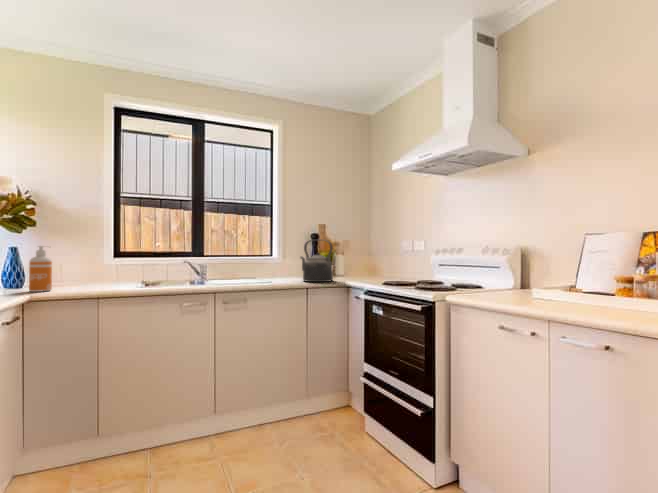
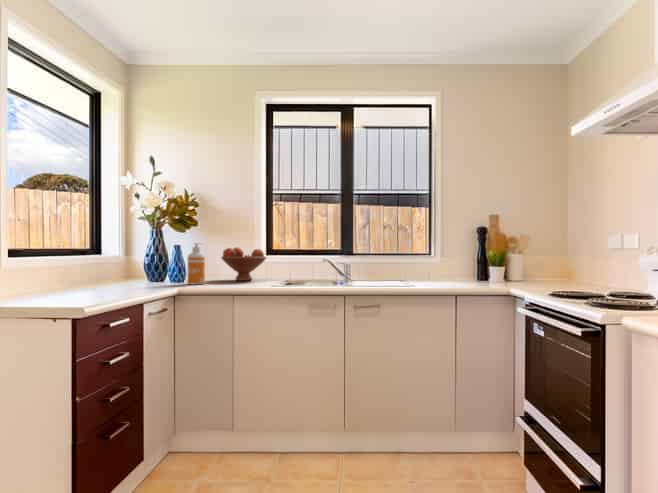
kettle: present [300,240,333,282] -> none [454,235,494,288]
fruit bowl: none [66,251,120,285] -> present [221,248,266,281]

